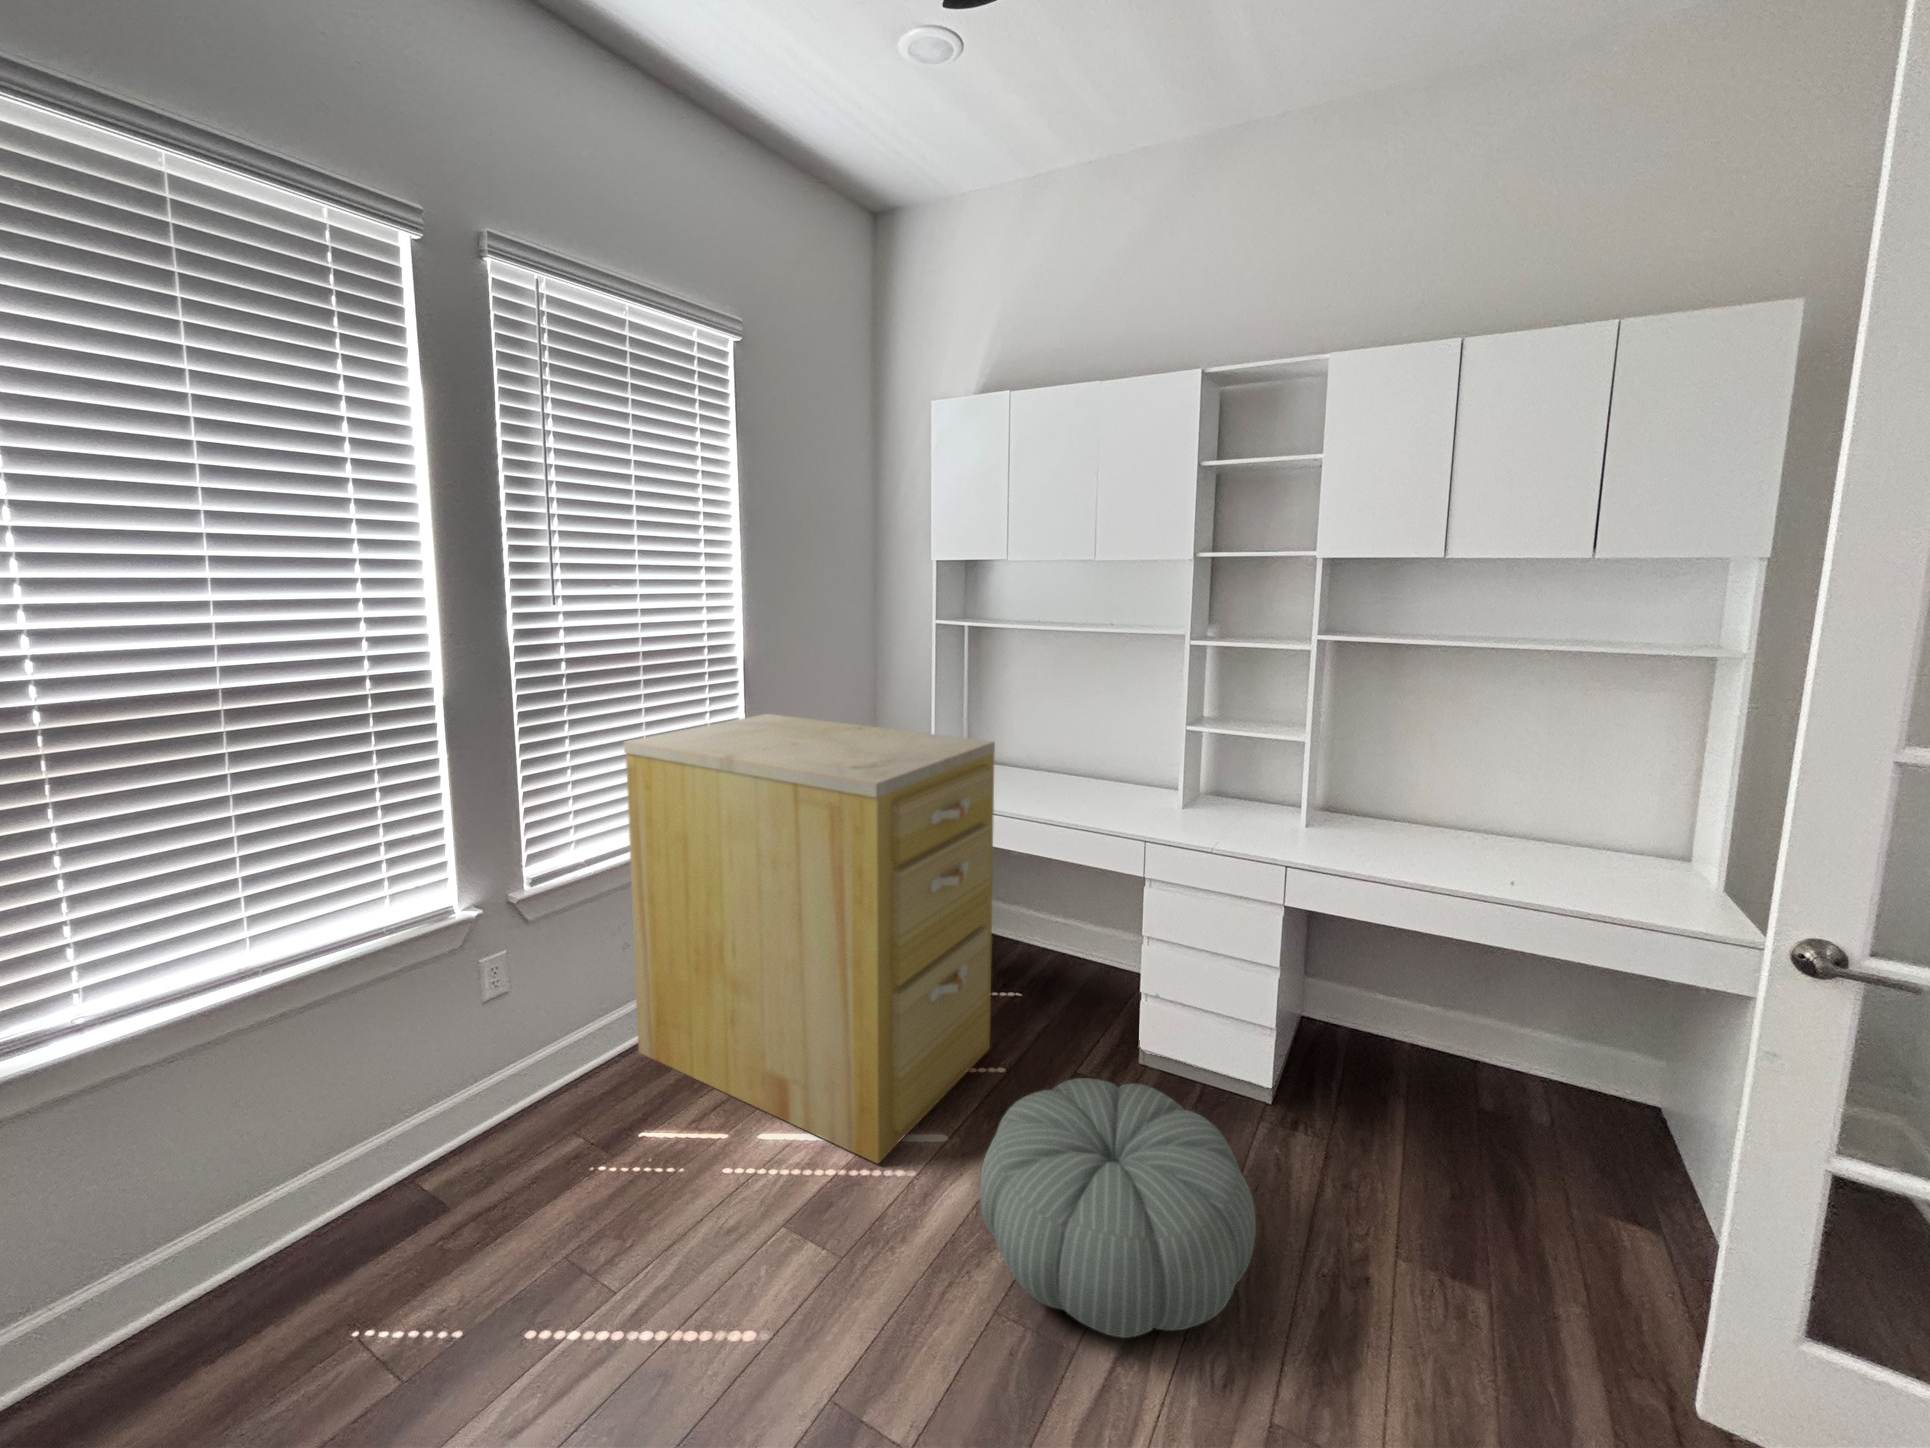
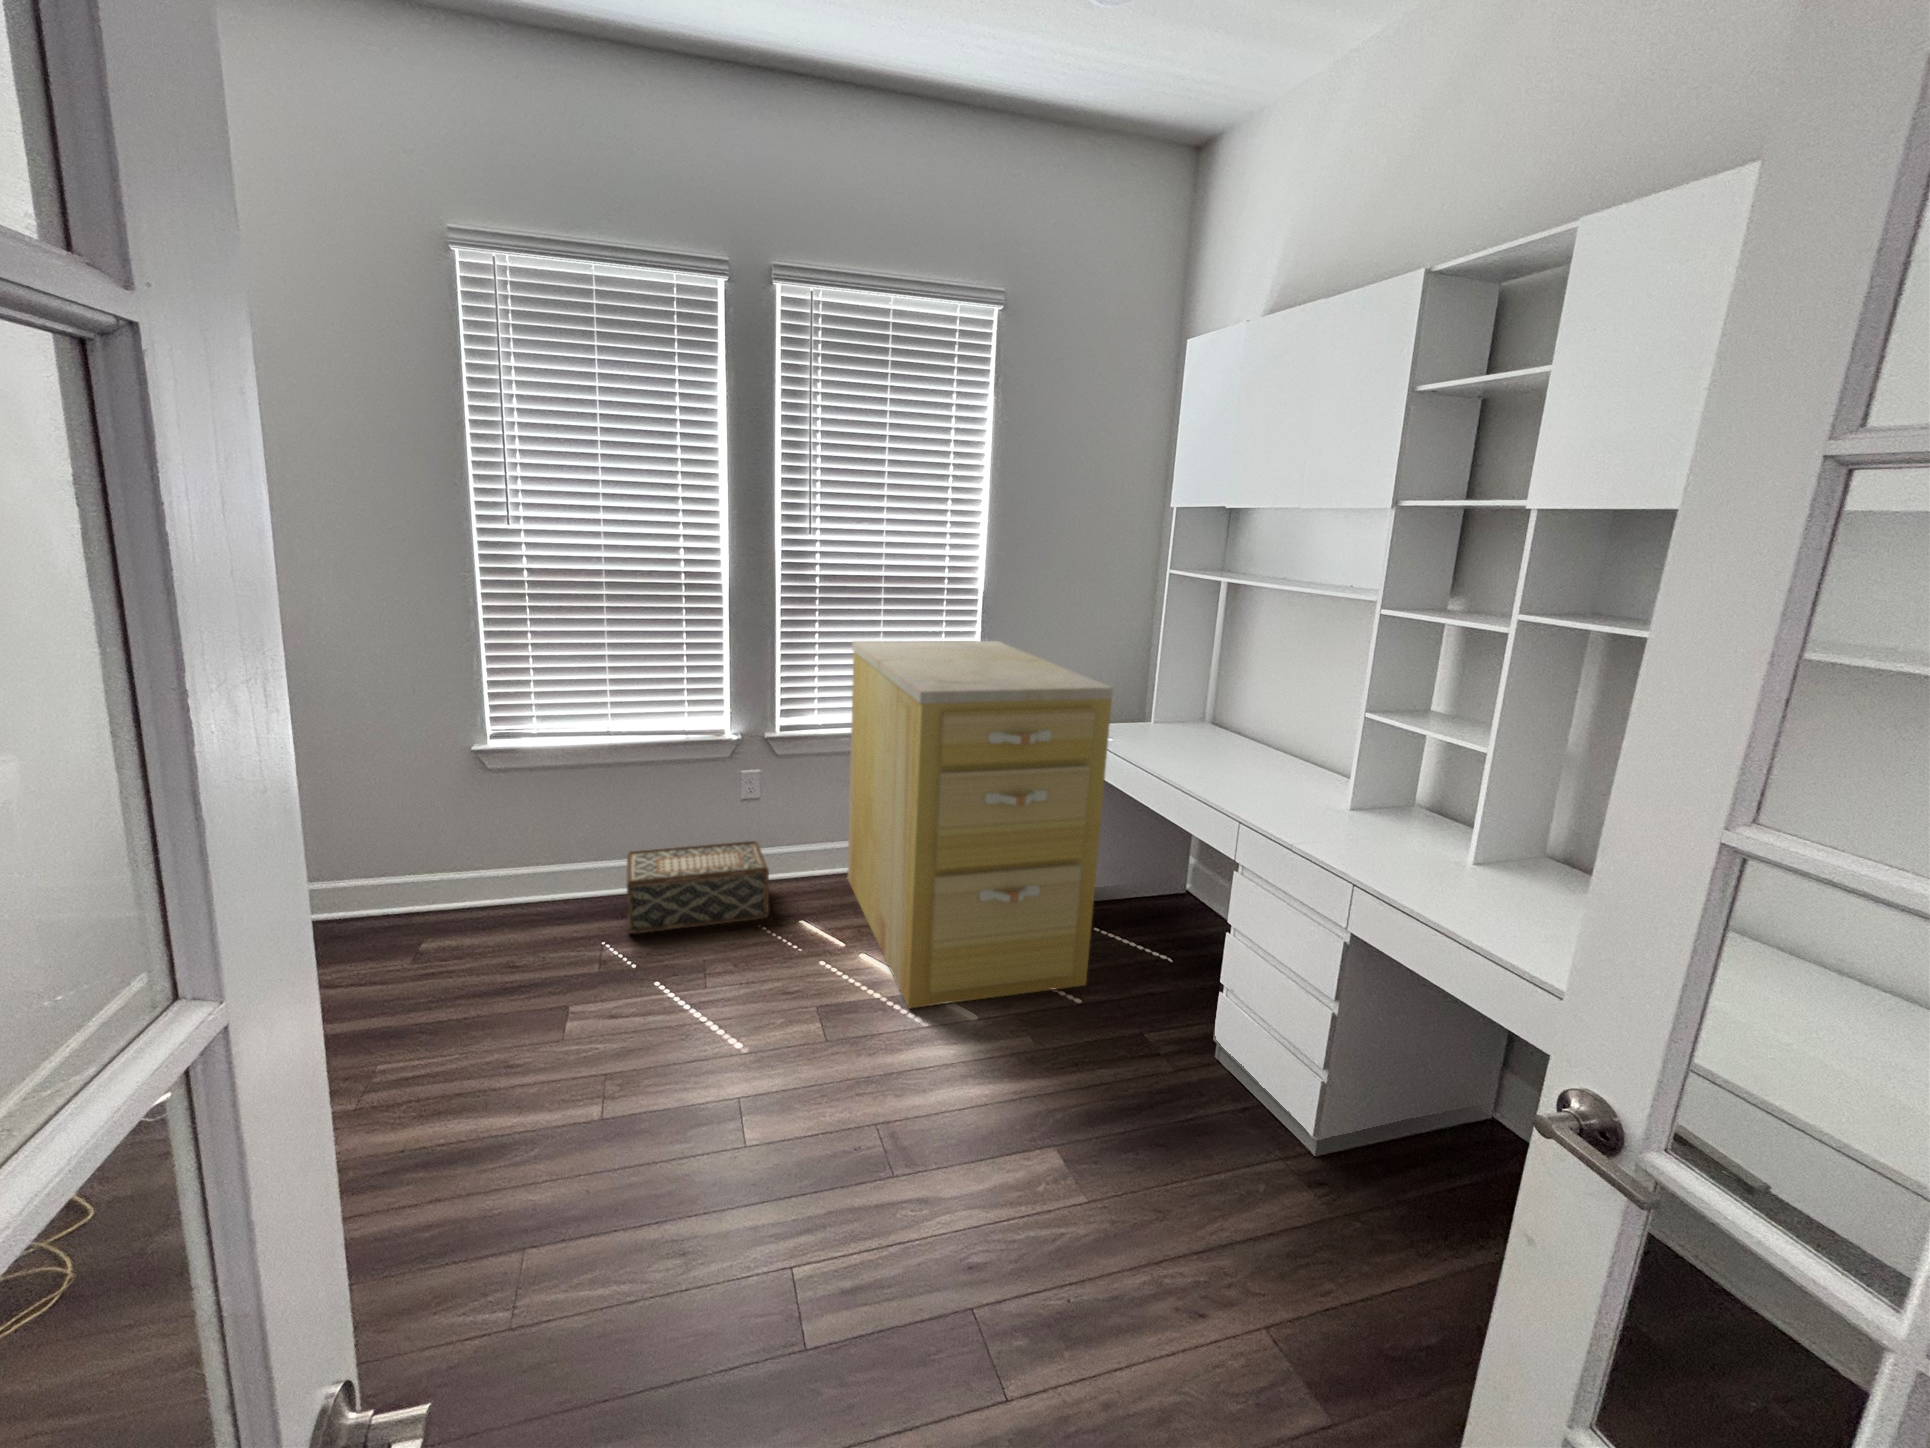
woven basket: none [309,1053,589,1295] -> present [626,841,769,934]
pouf: present [979,1078,1256,1338] -> none [886,999,1144,1228]

